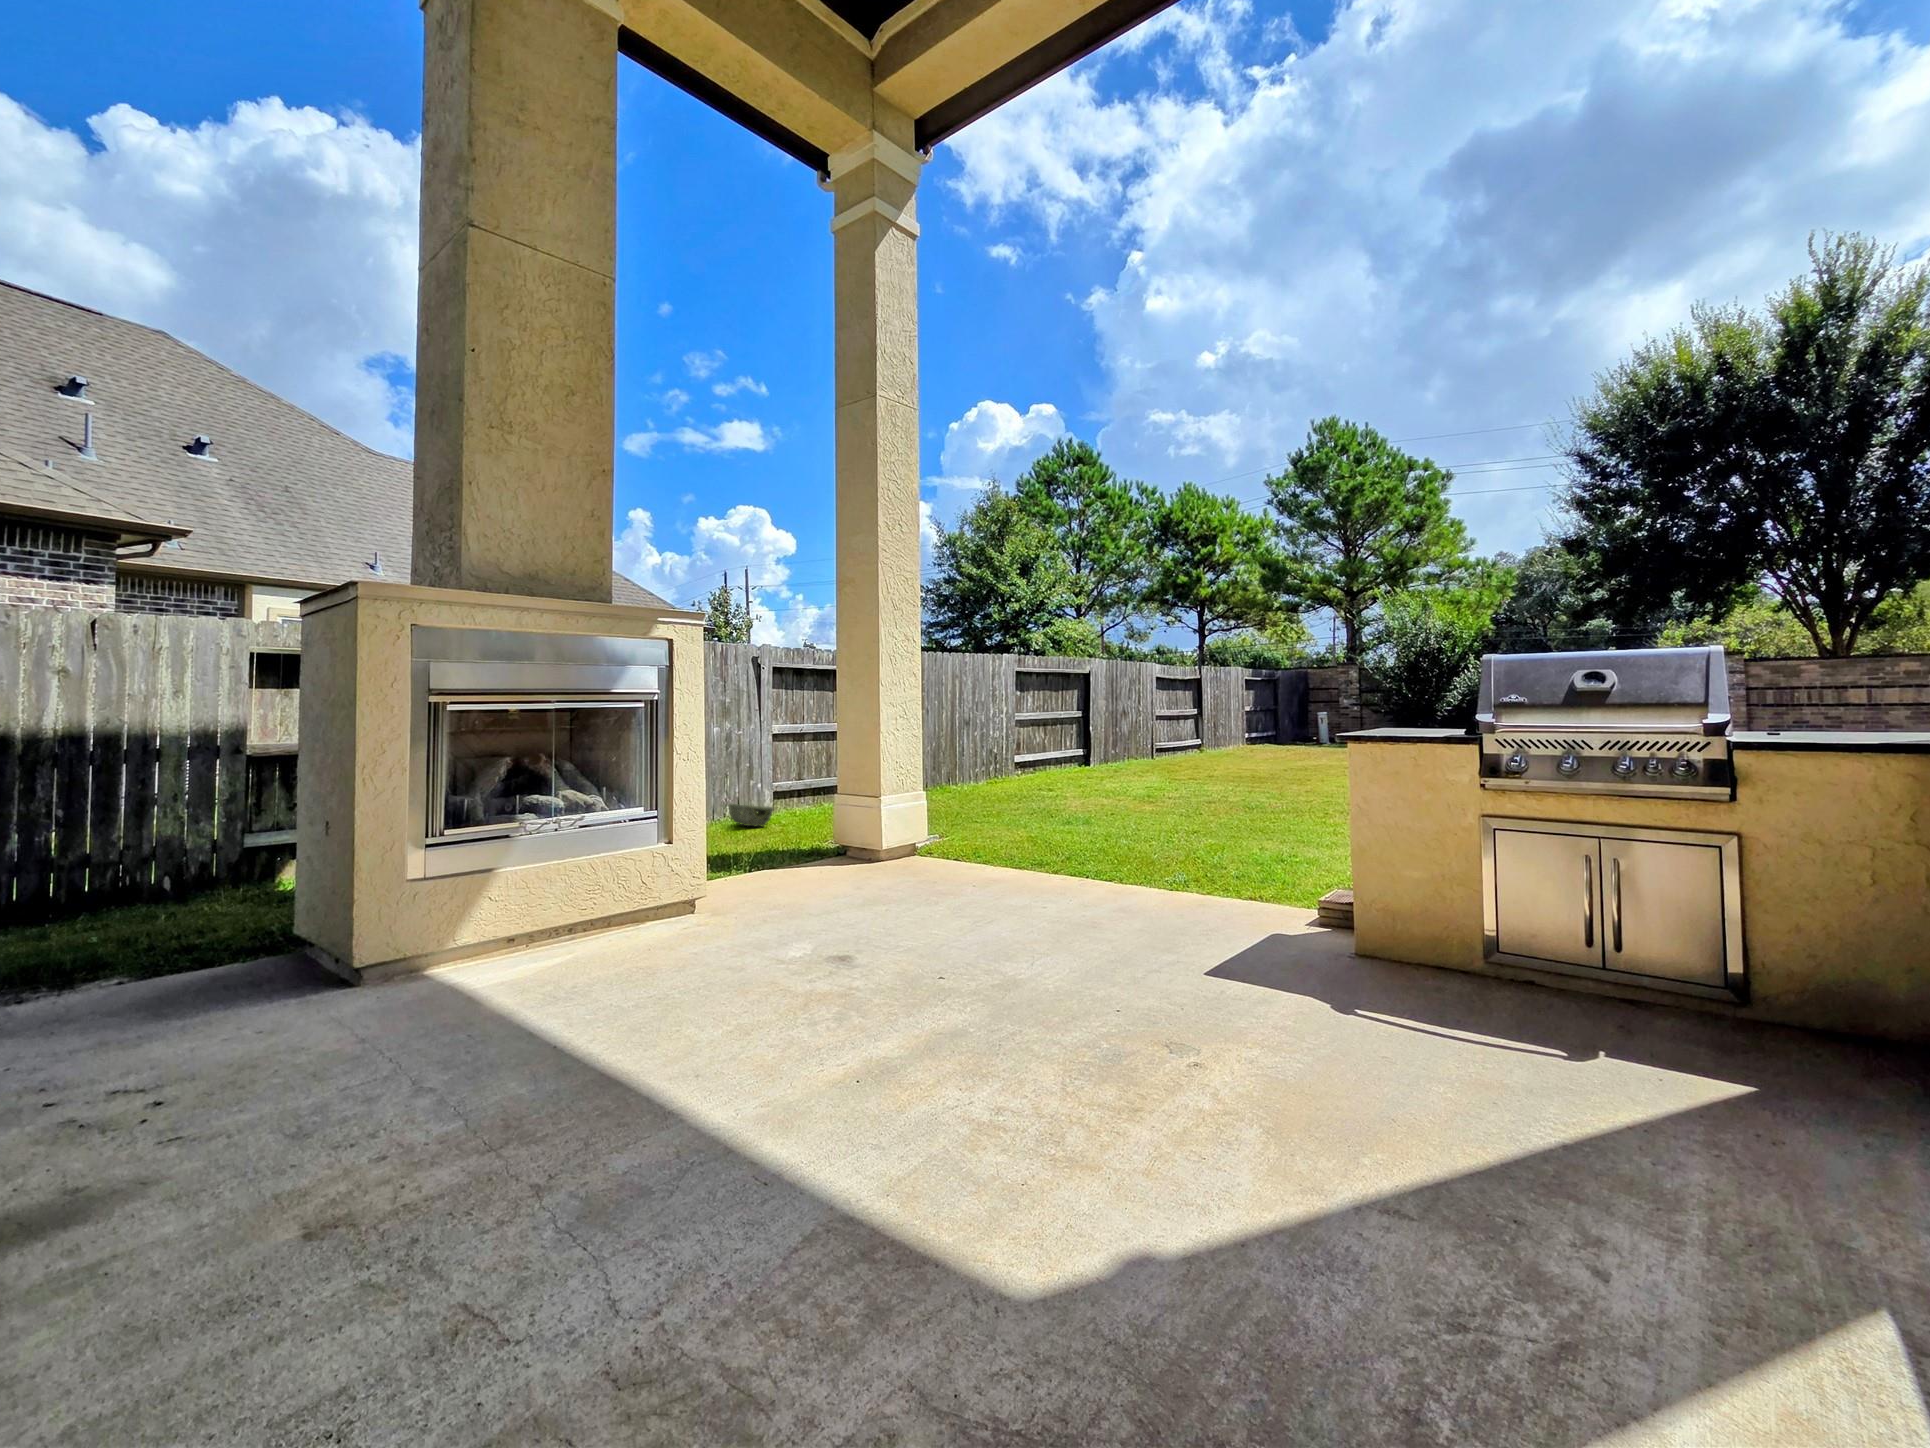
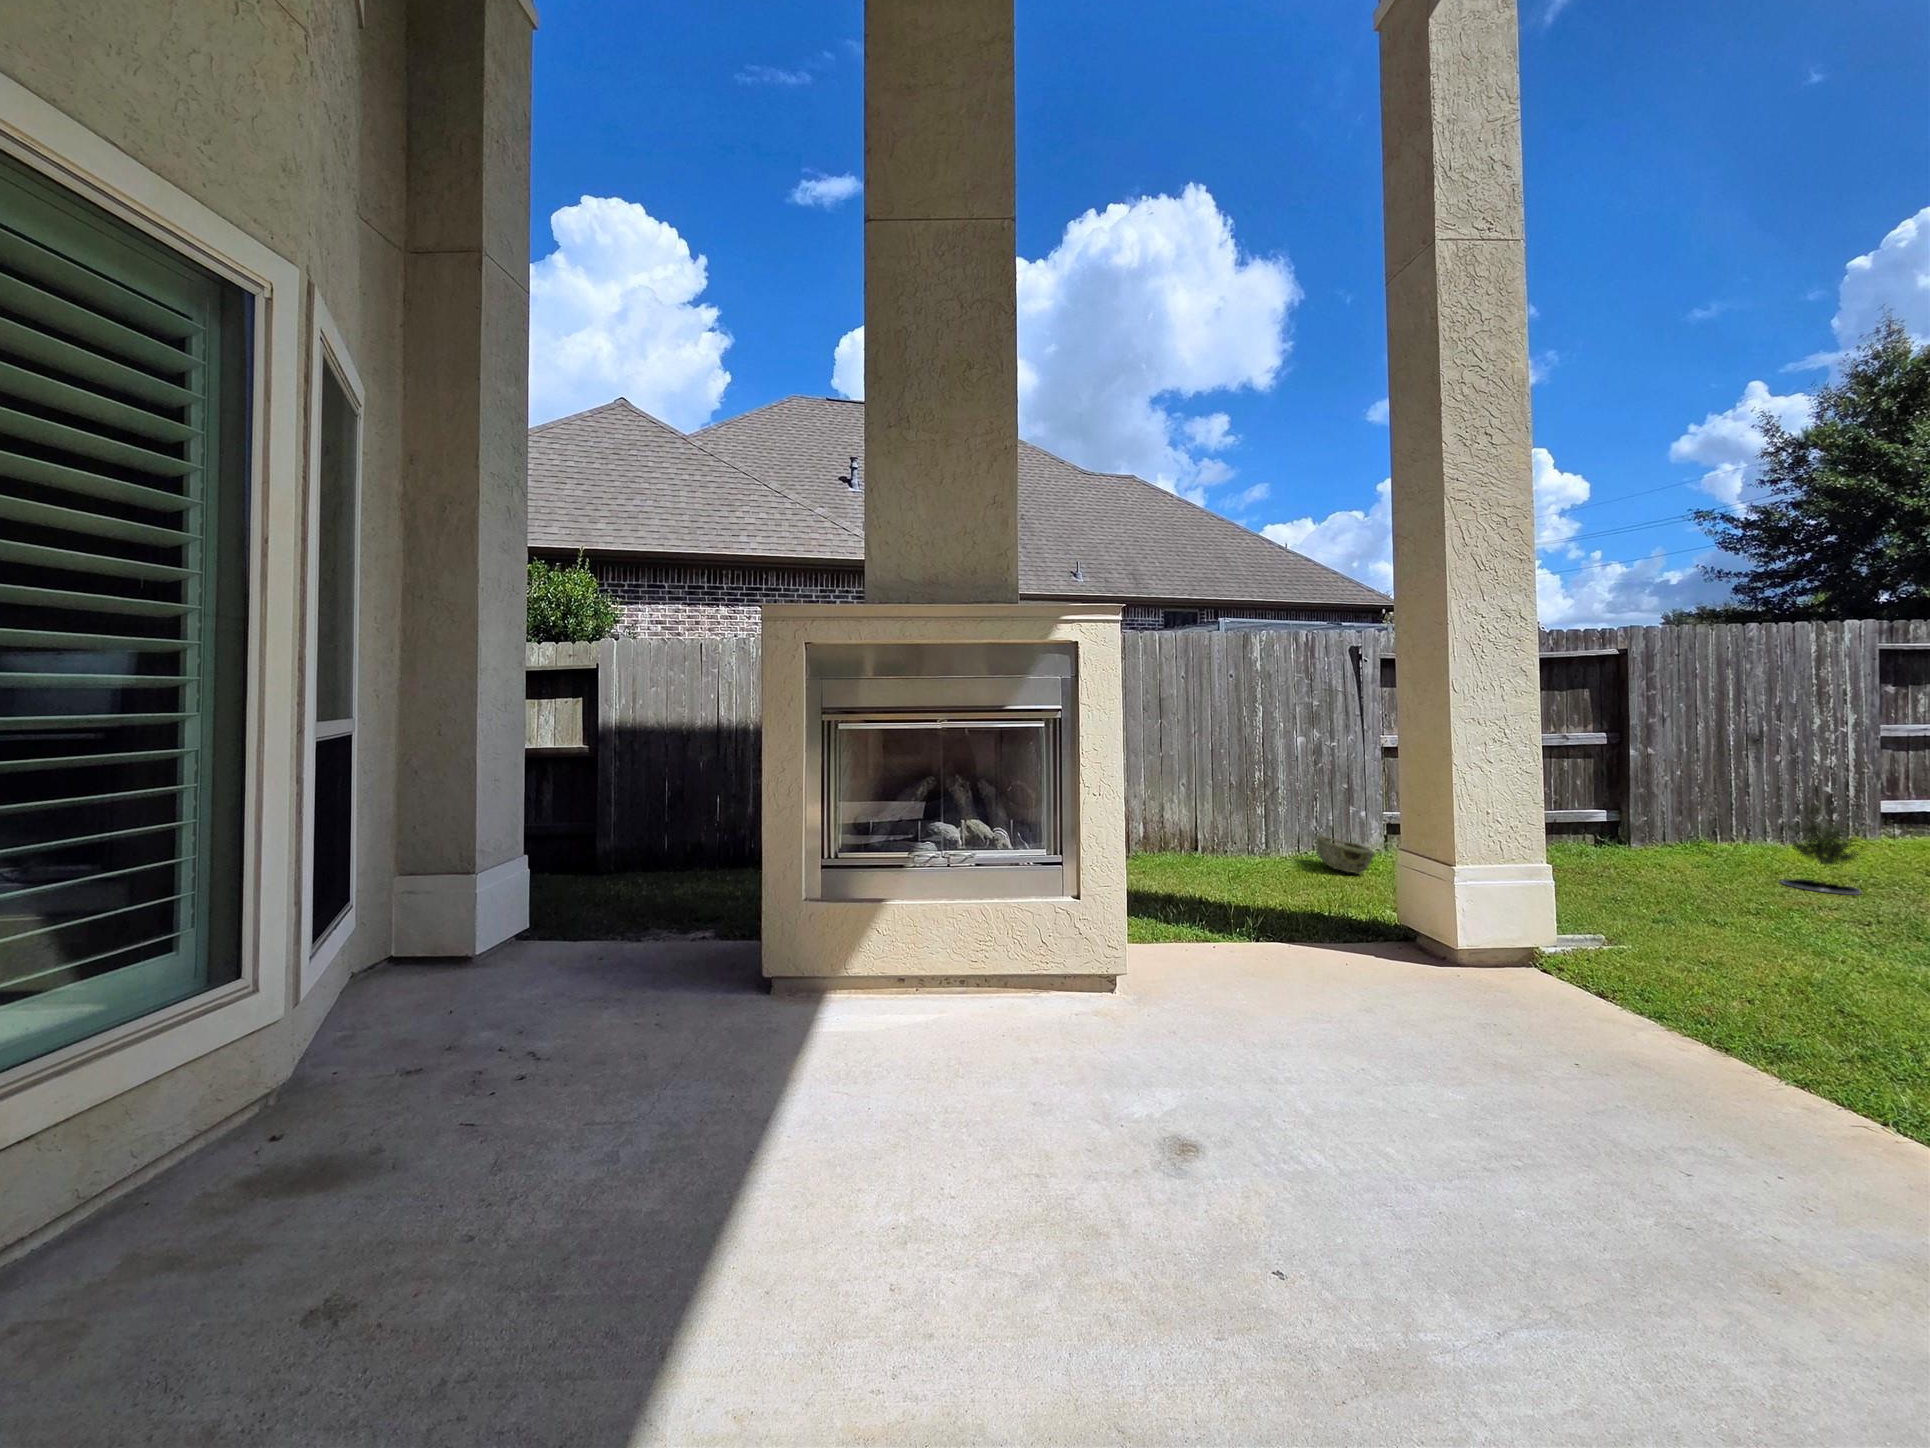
potted tree: none [949,746,981,798] -> present [1781,799,1864,895]

